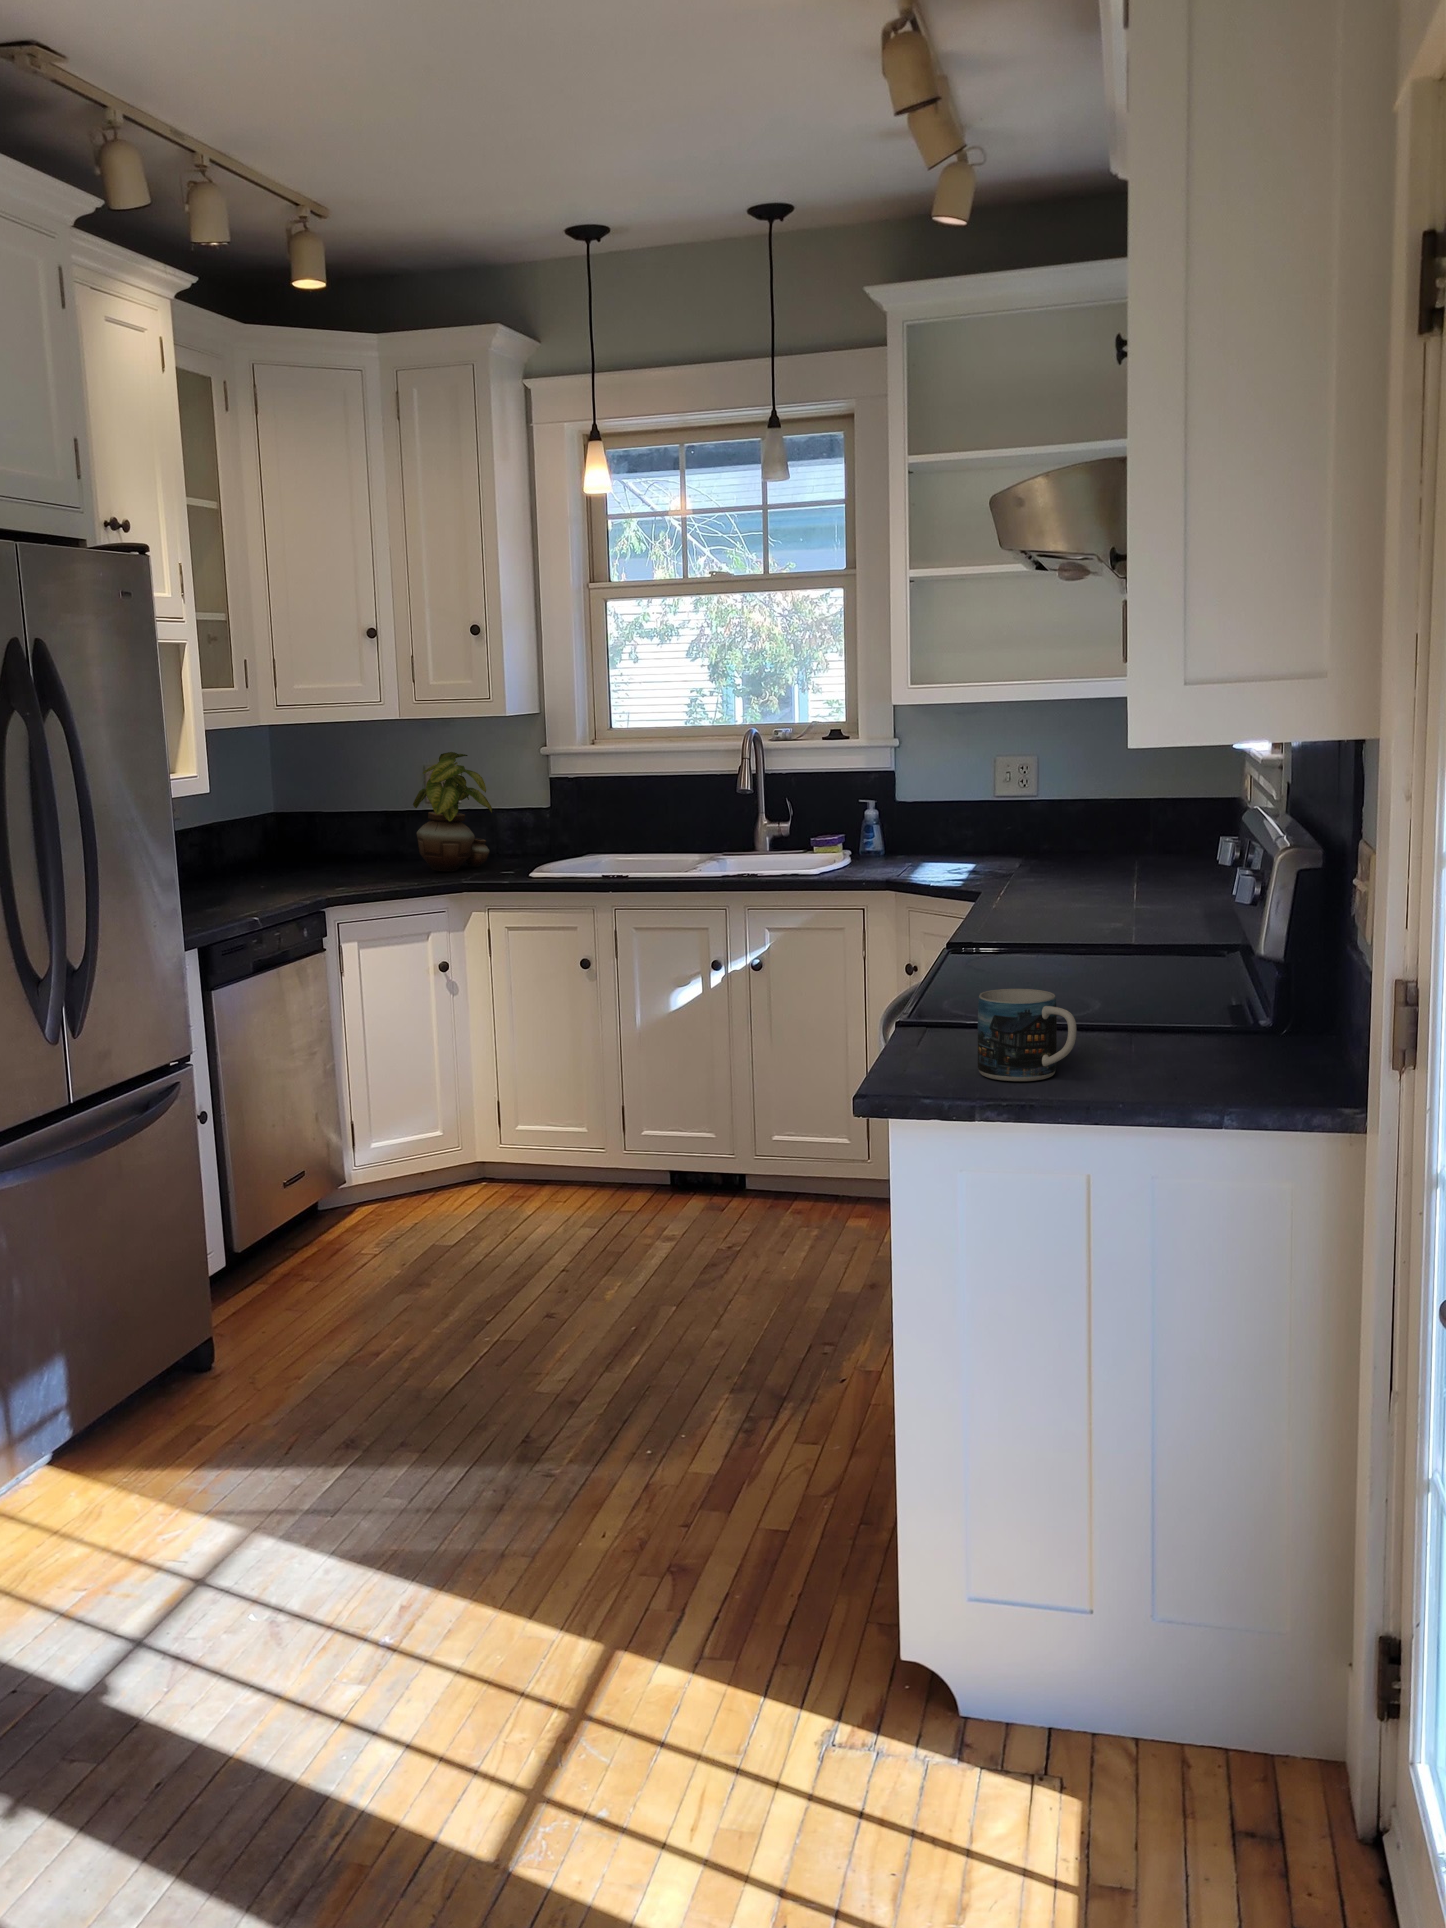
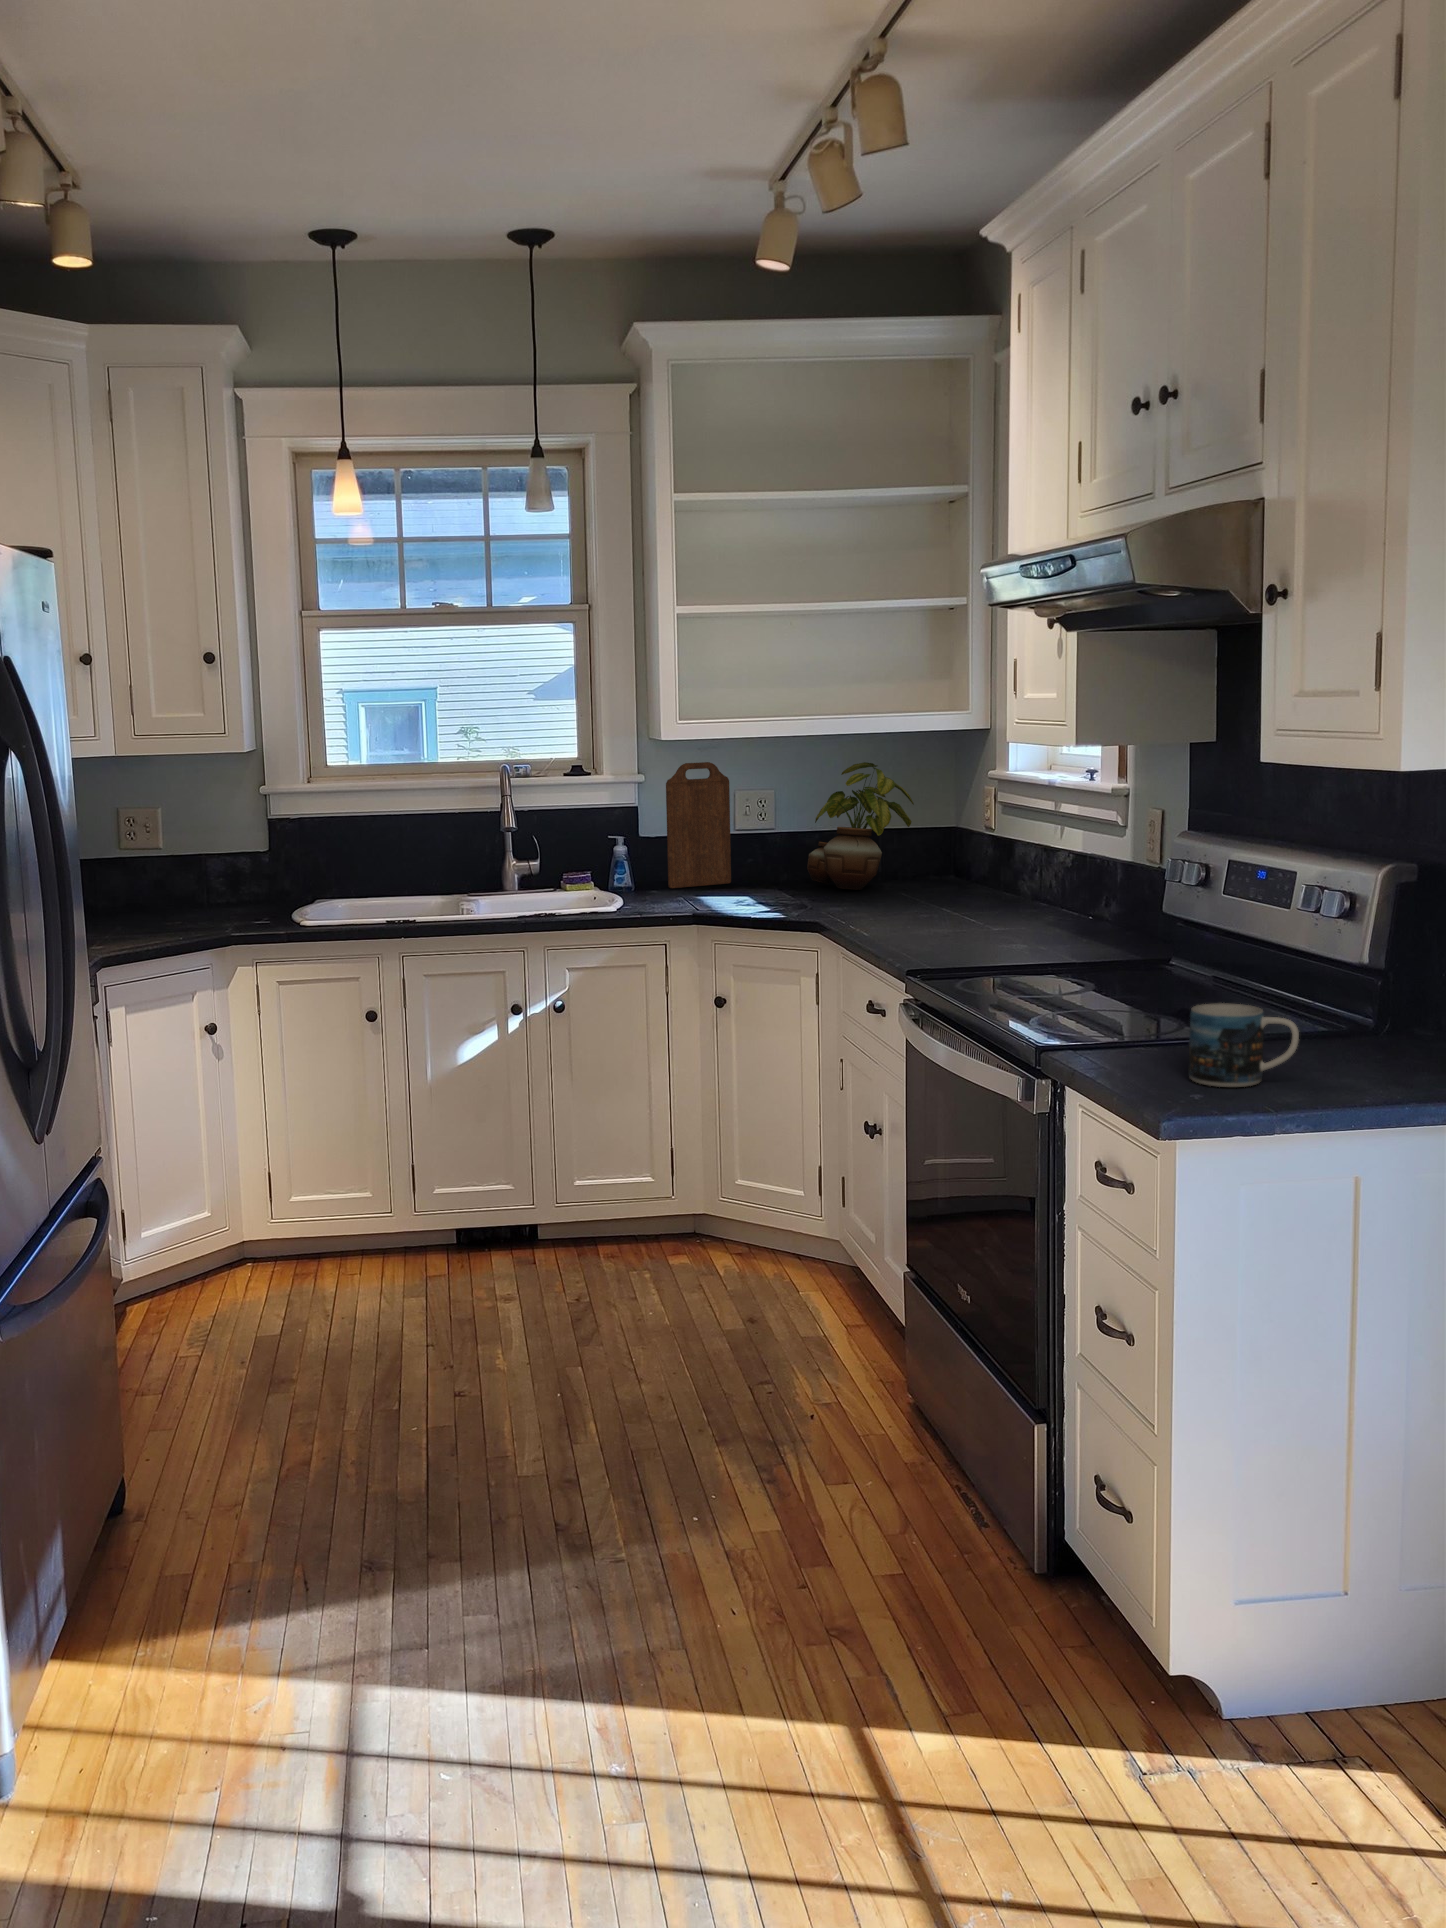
cutting board: none [917,726,989,853] -> present [666,762,731,888]
potted plant: present [413,752,492,871] -> present [807,762,914,890]

